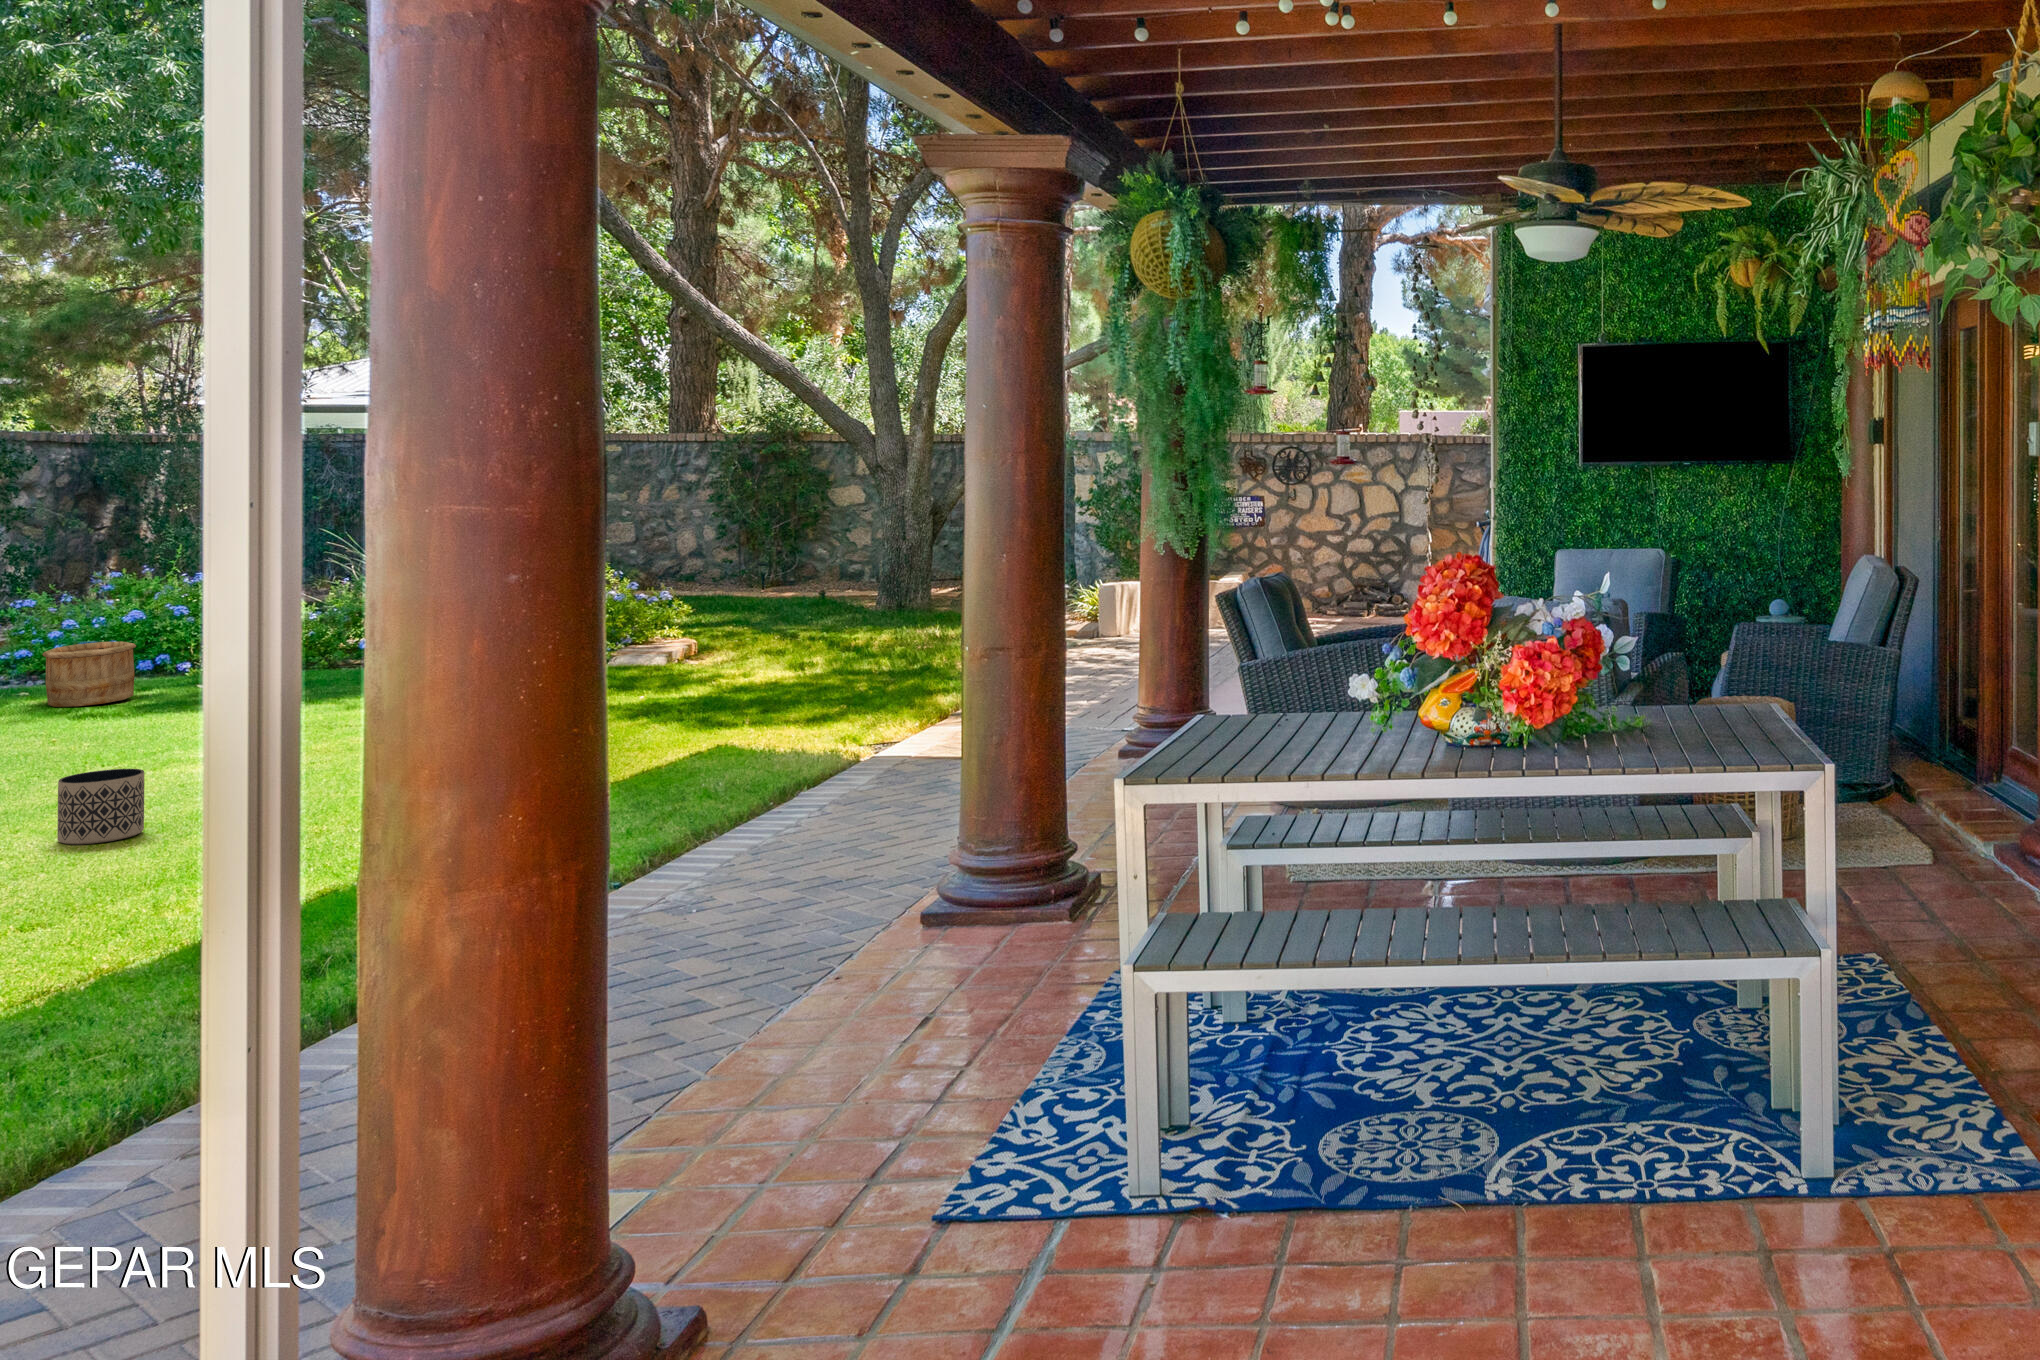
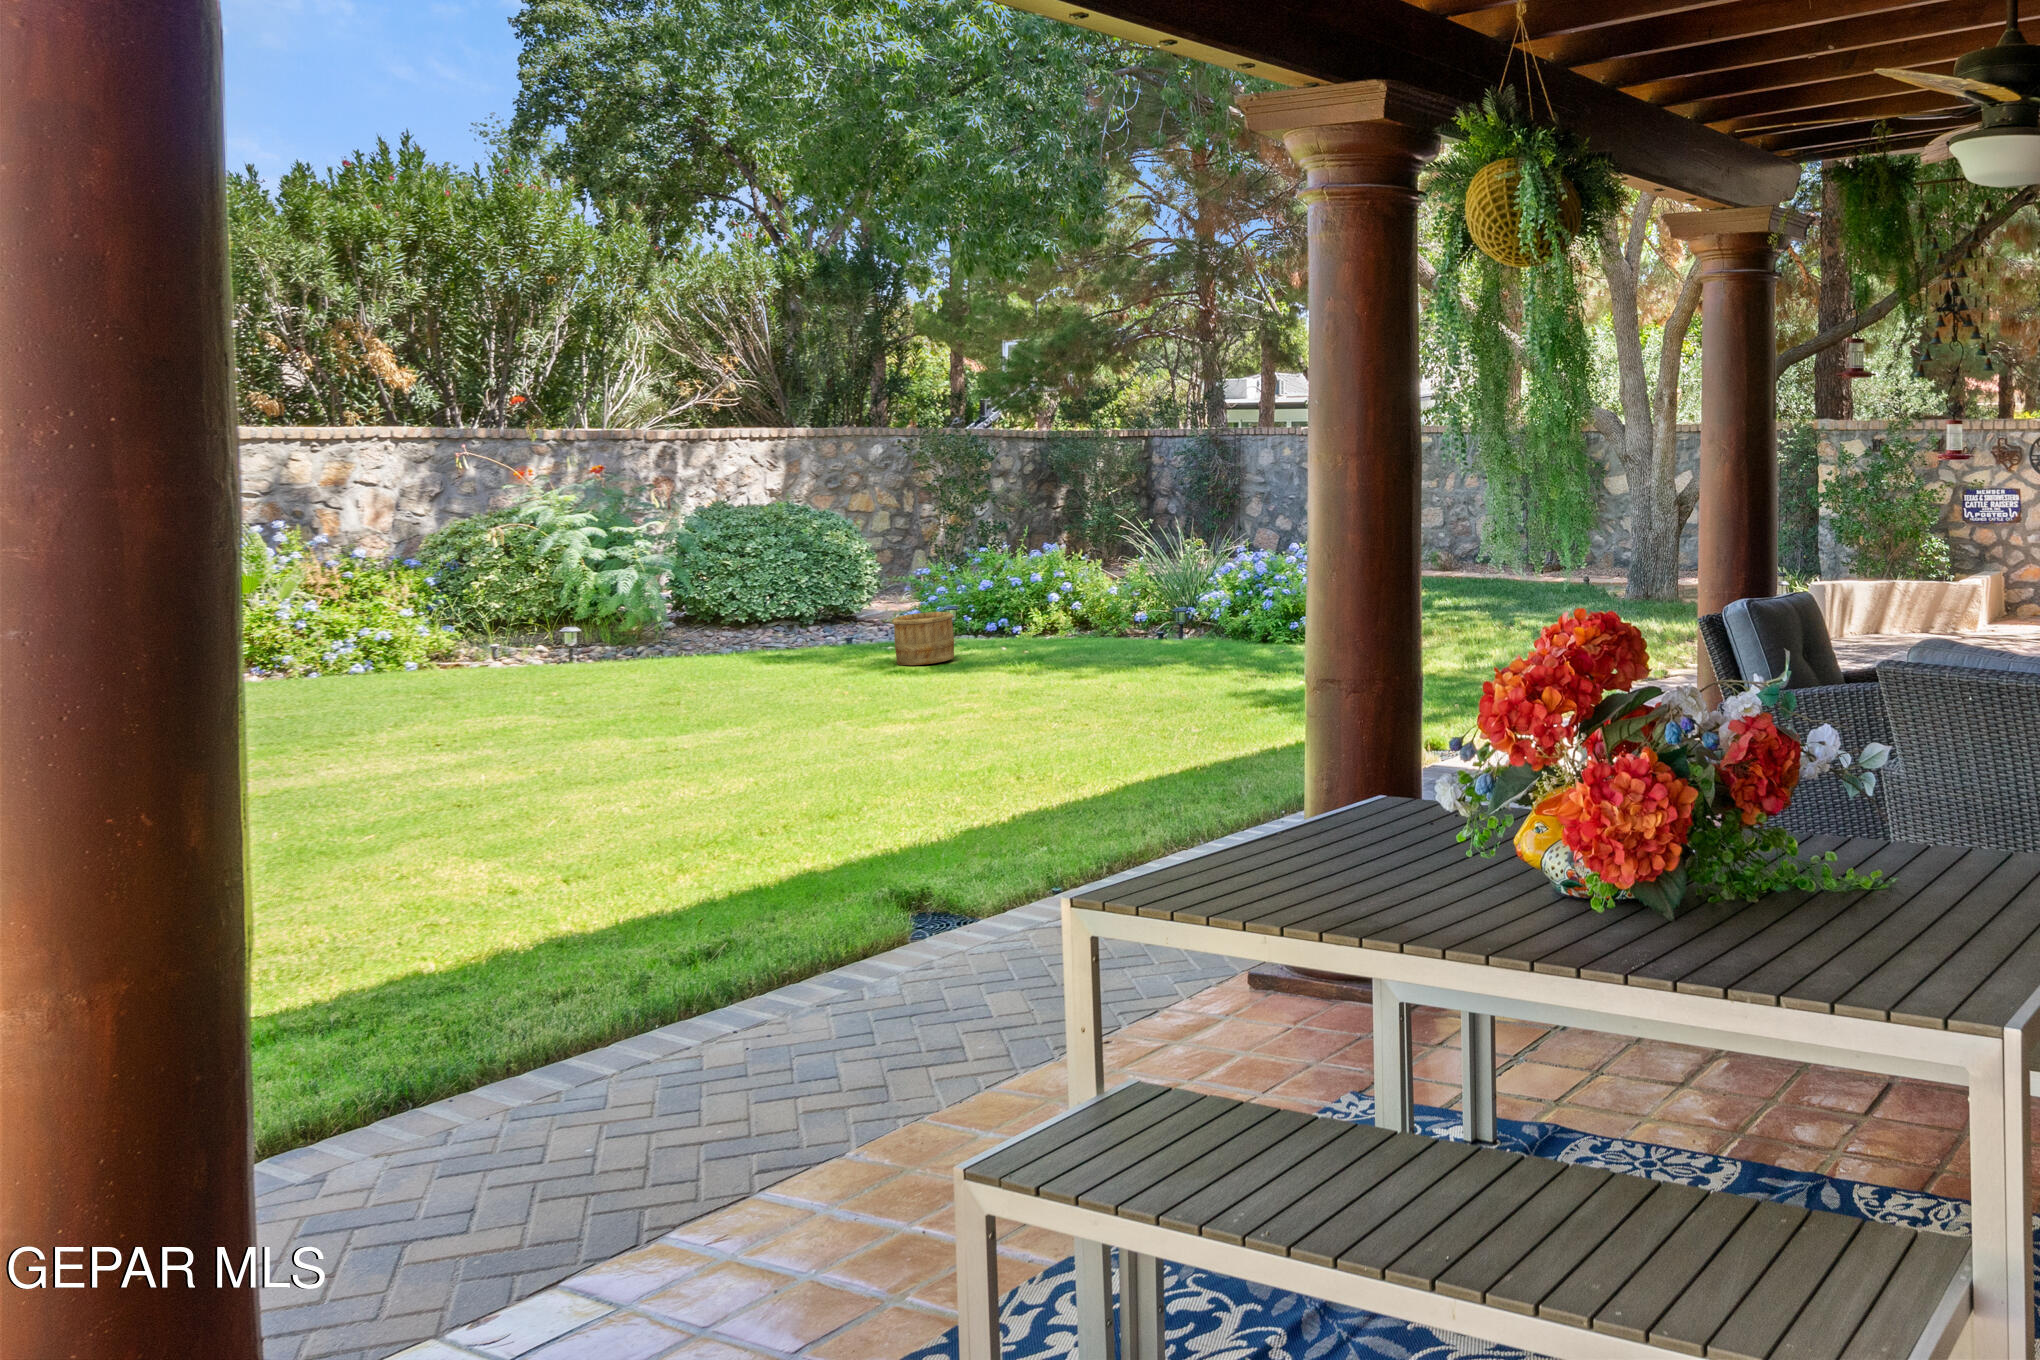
planter: present [57,769,144,844] -> none [717,736,781,800]

